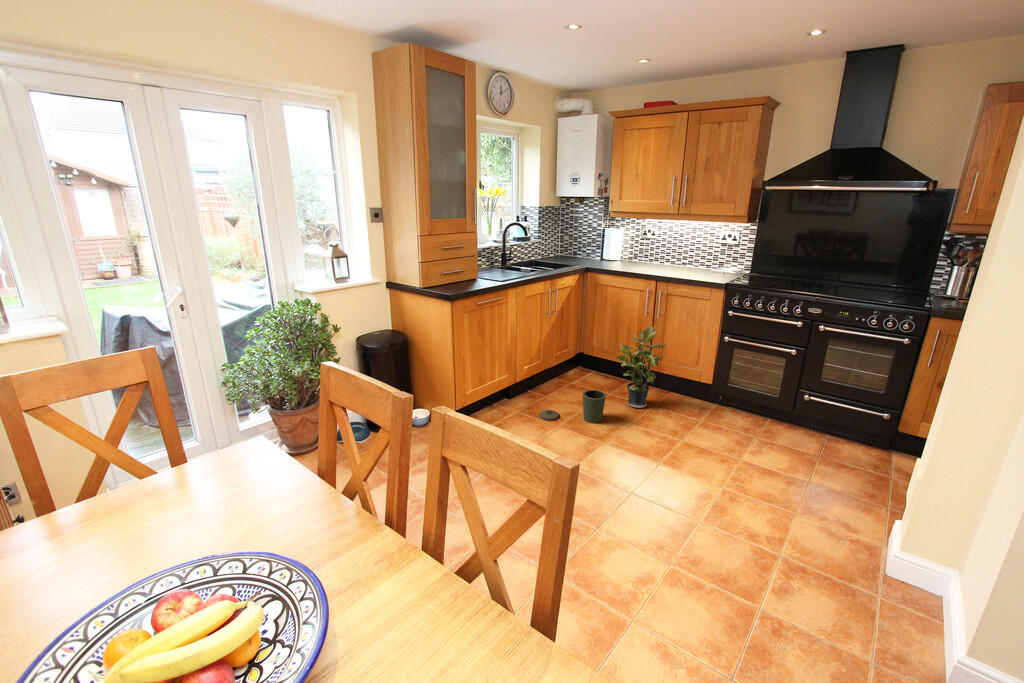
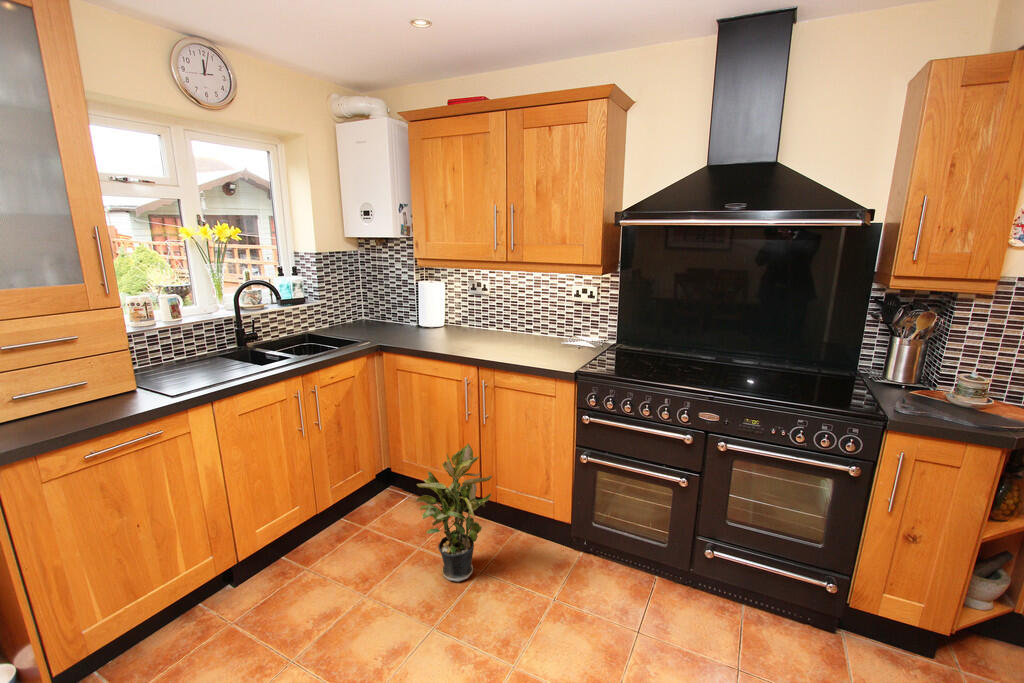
trash can: present [539,390,606,423] -> none [270,572,388,647]

